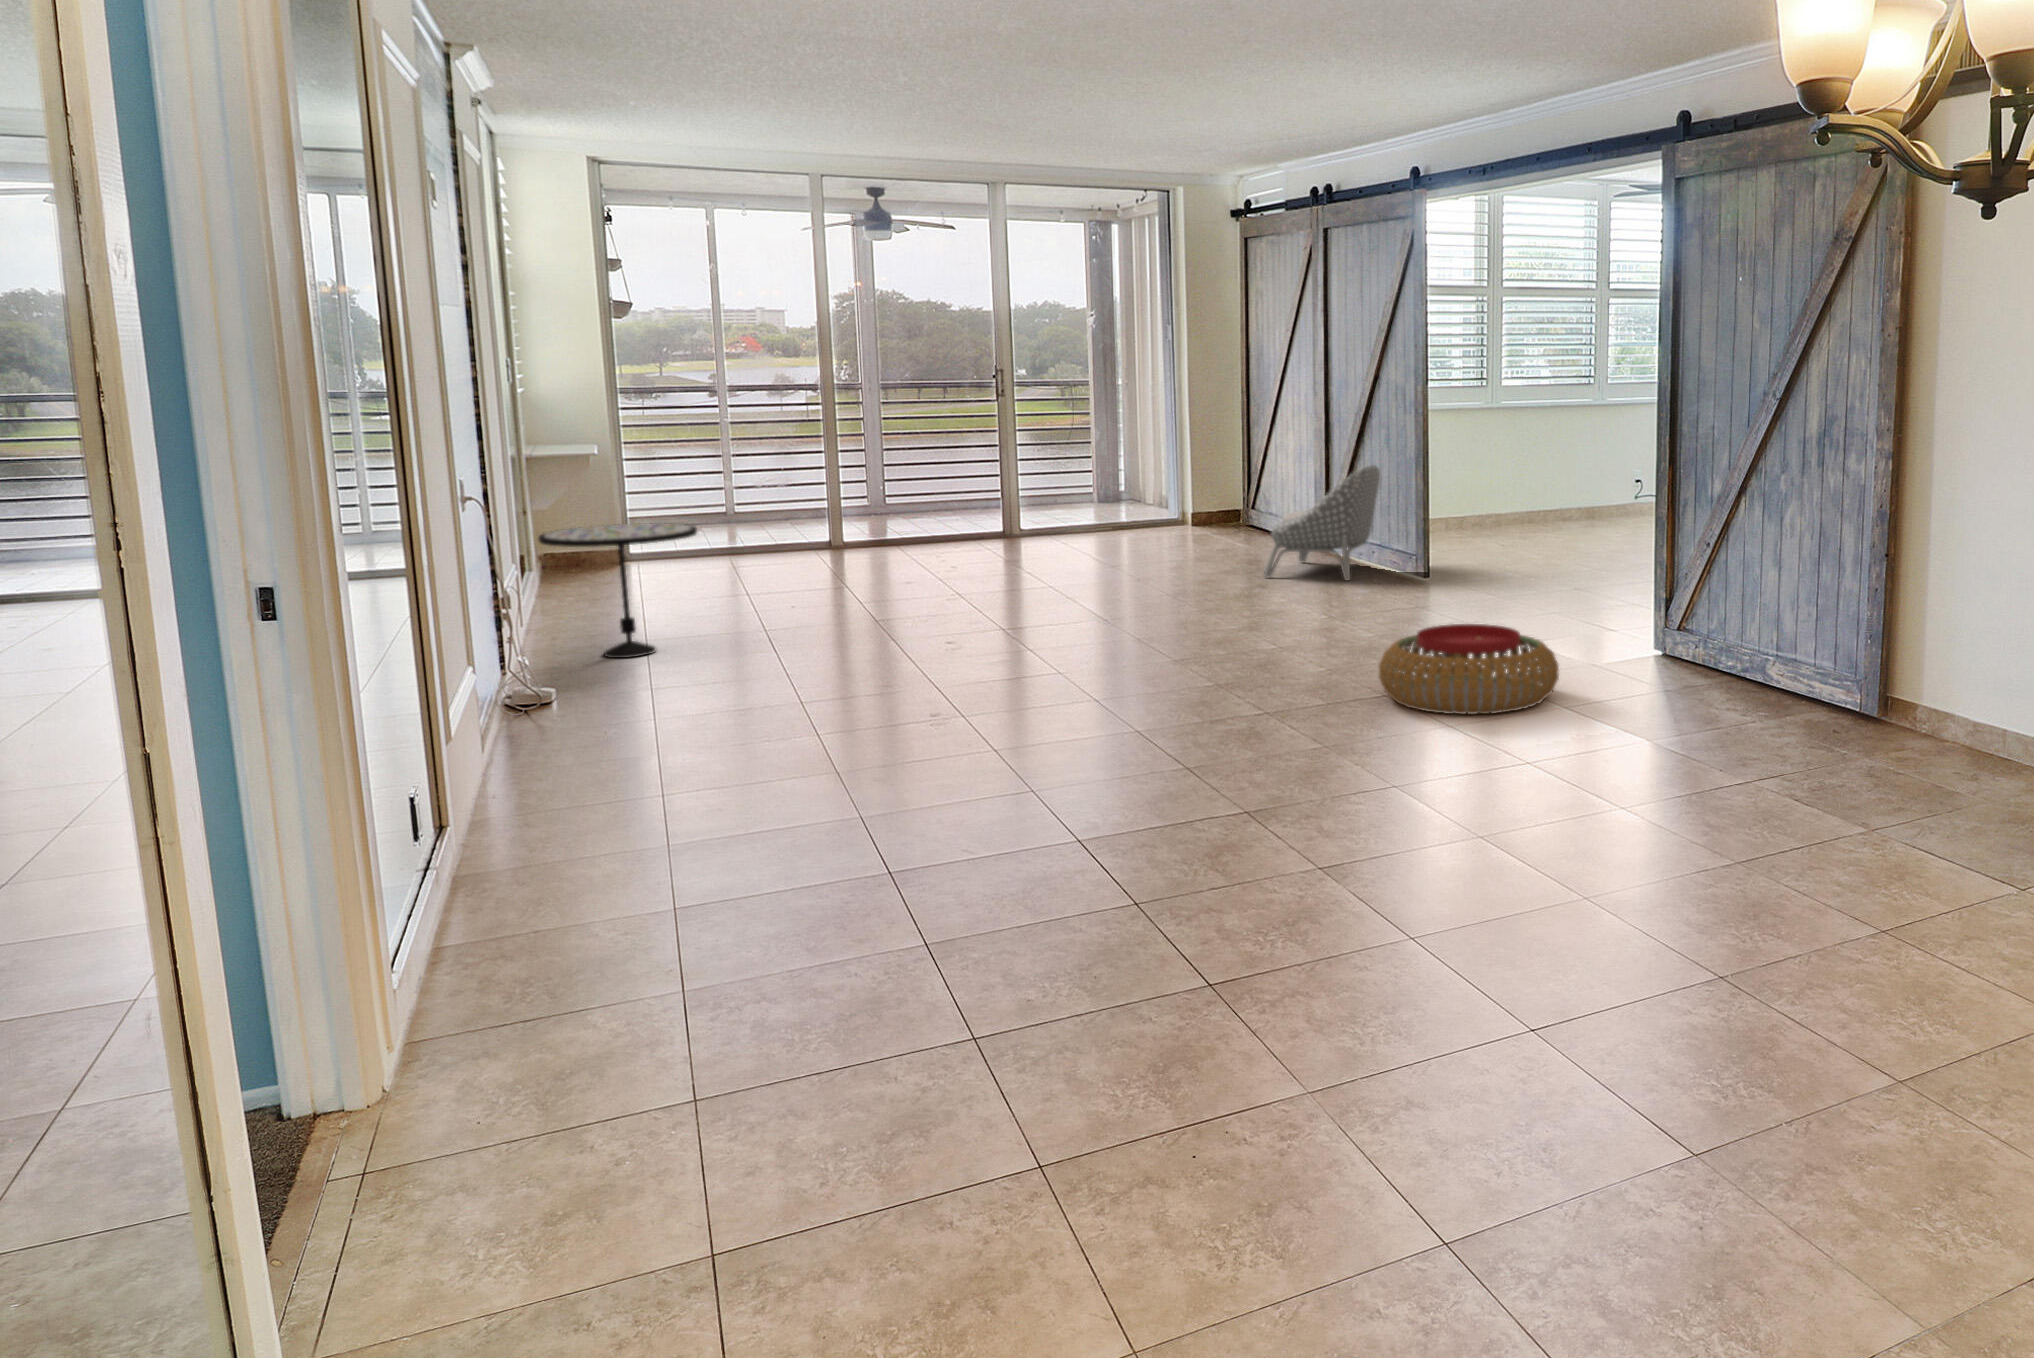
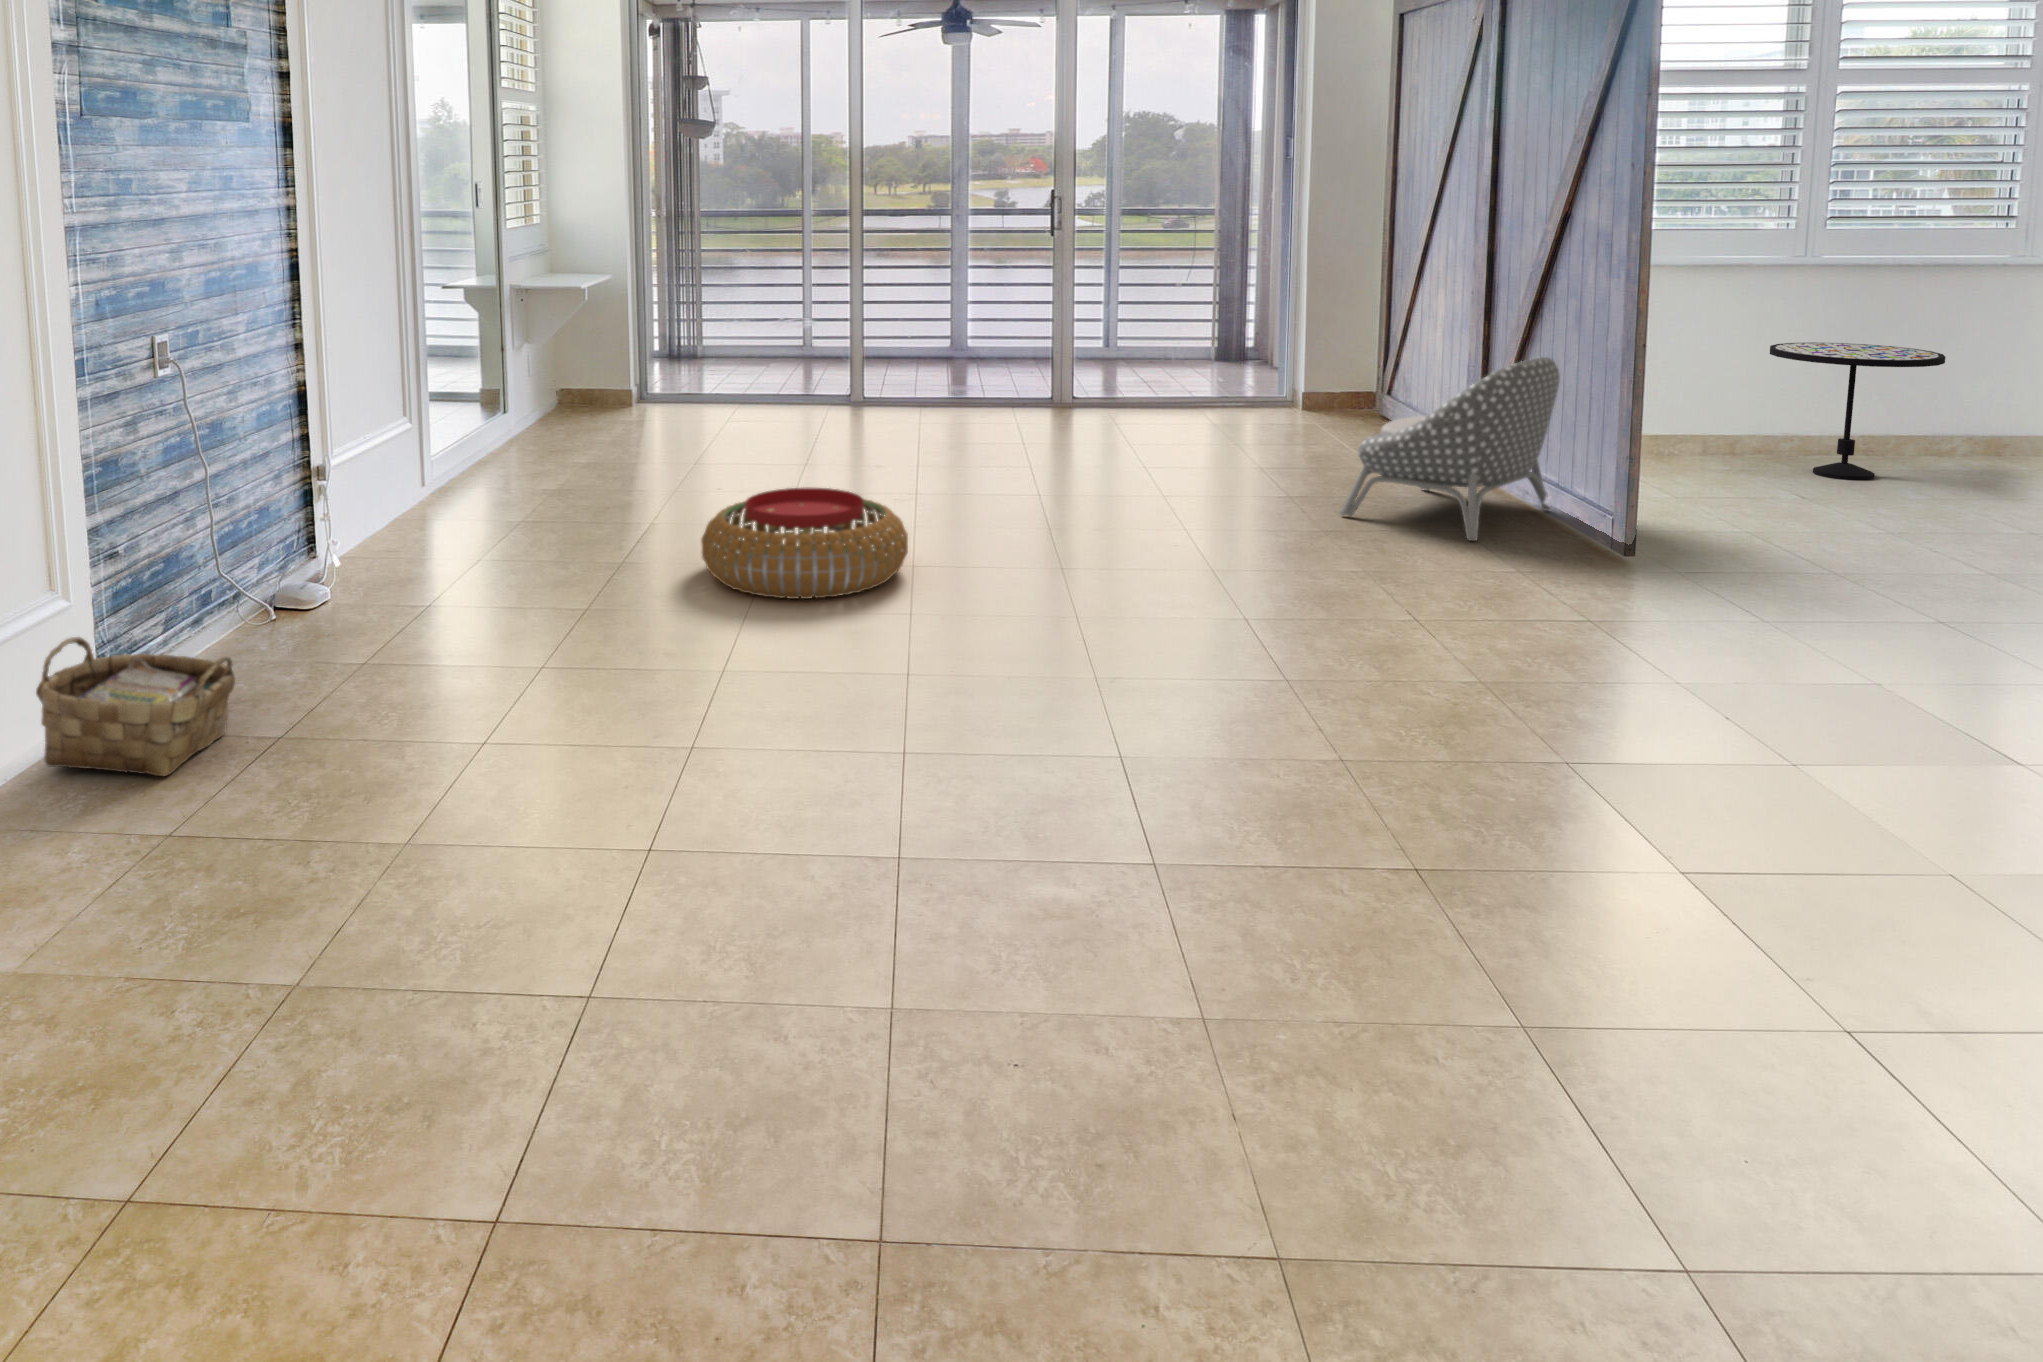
side table: present [538,523,697,658] -> present [1770,342,1945,480]
pouf: present [1379,624,1559,714] -> present [701,488,908,599]
woven basket: none [557,676,692,762] -> present [36,637,235,776]

